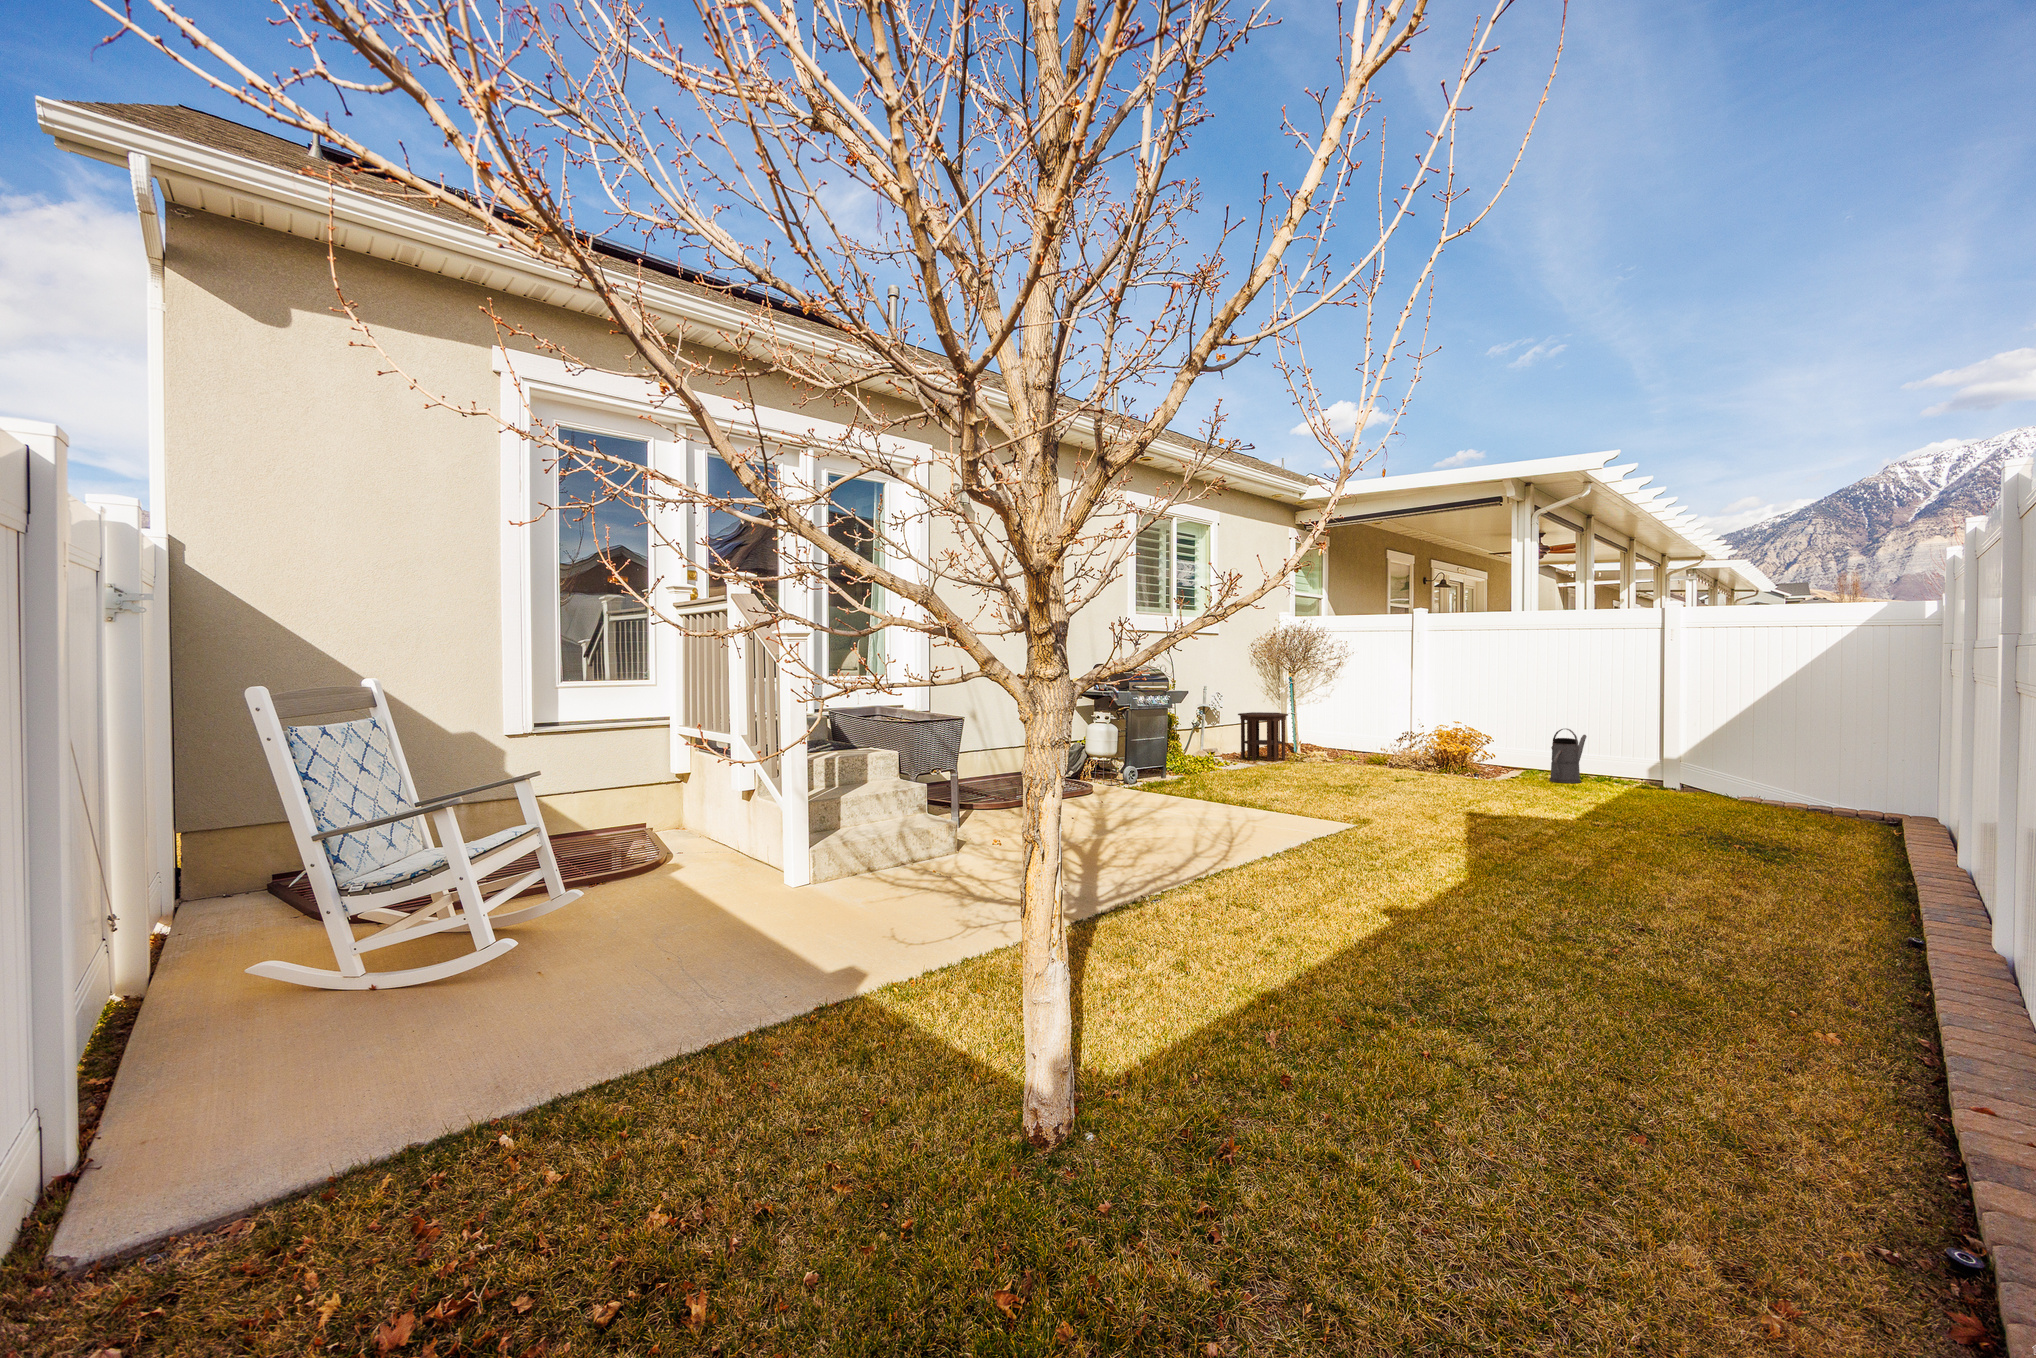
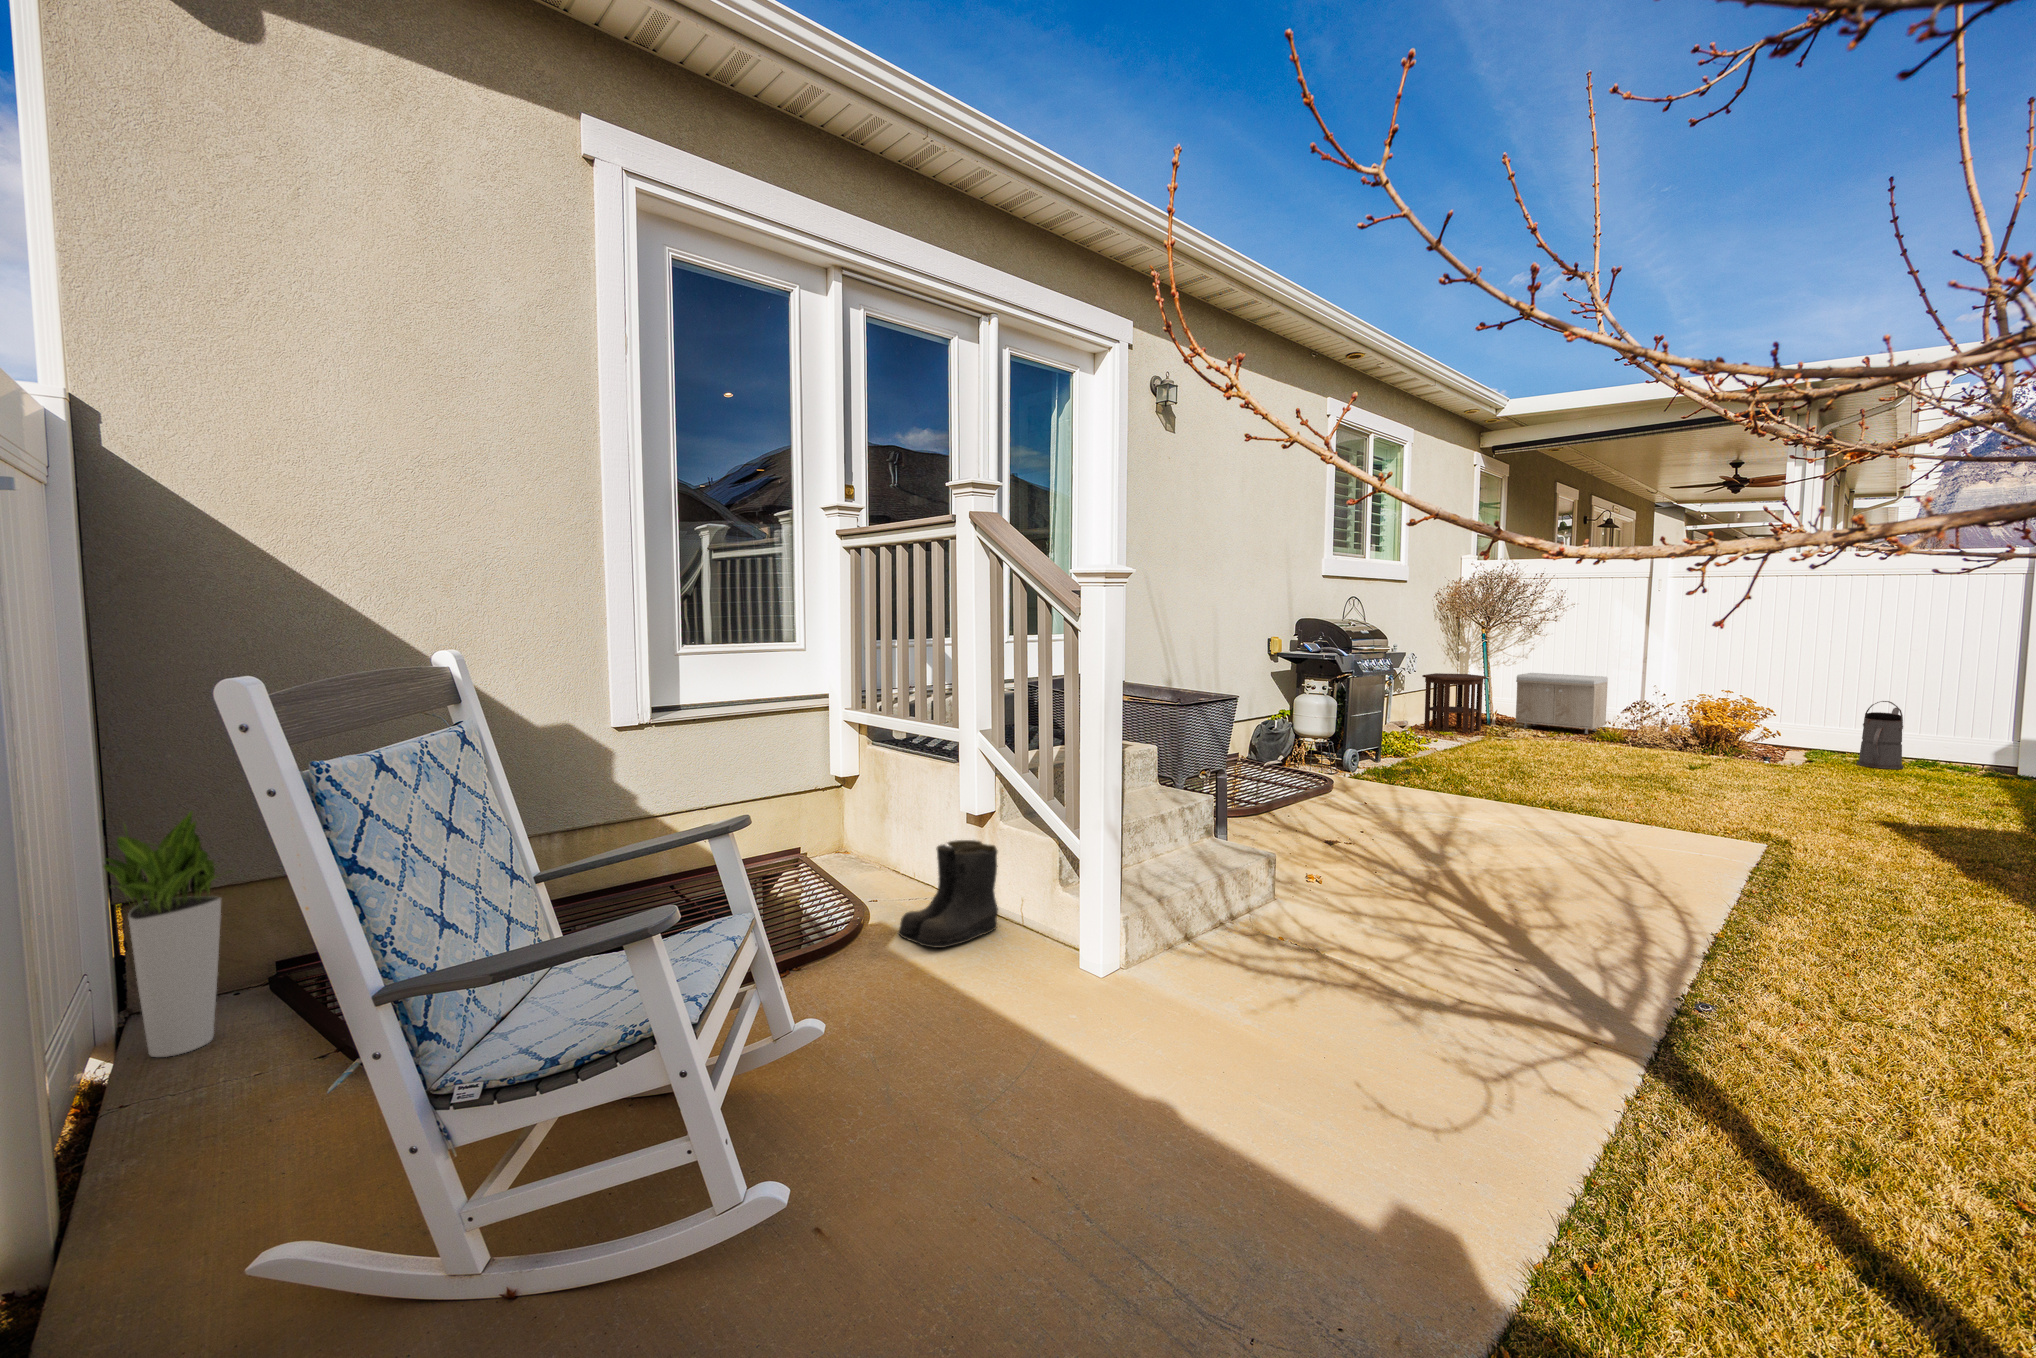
storage bench: none [1317,711,1388,761] -> present [1515,673,1608,734]
planter: none [174,775,250,919] -> present [104,811,221,1057]
boots: none [680,810,752,876] -> present [898,840,998,948]

